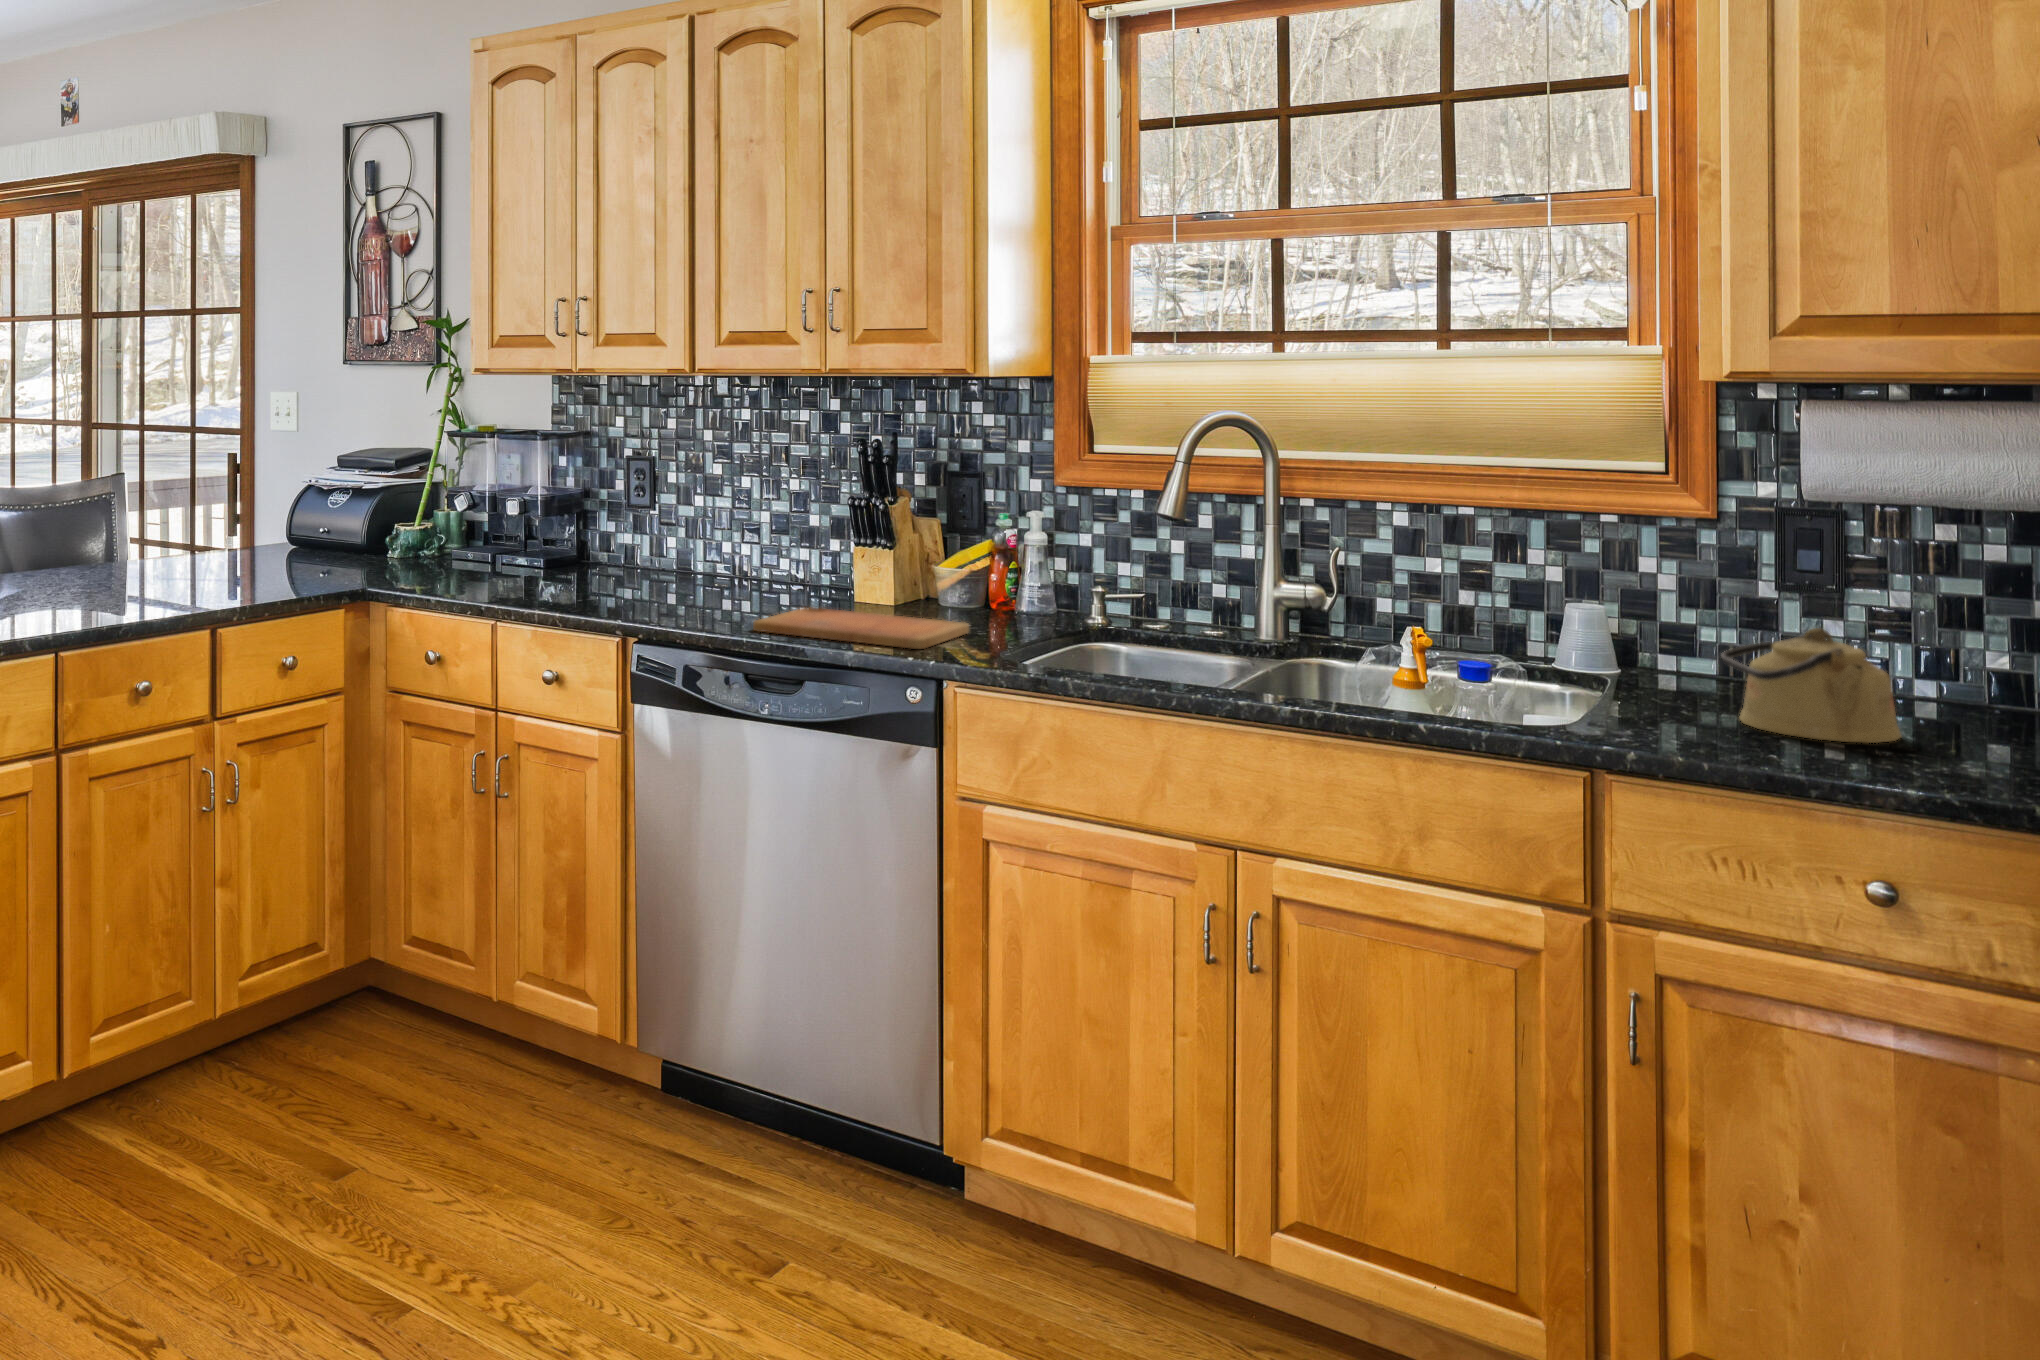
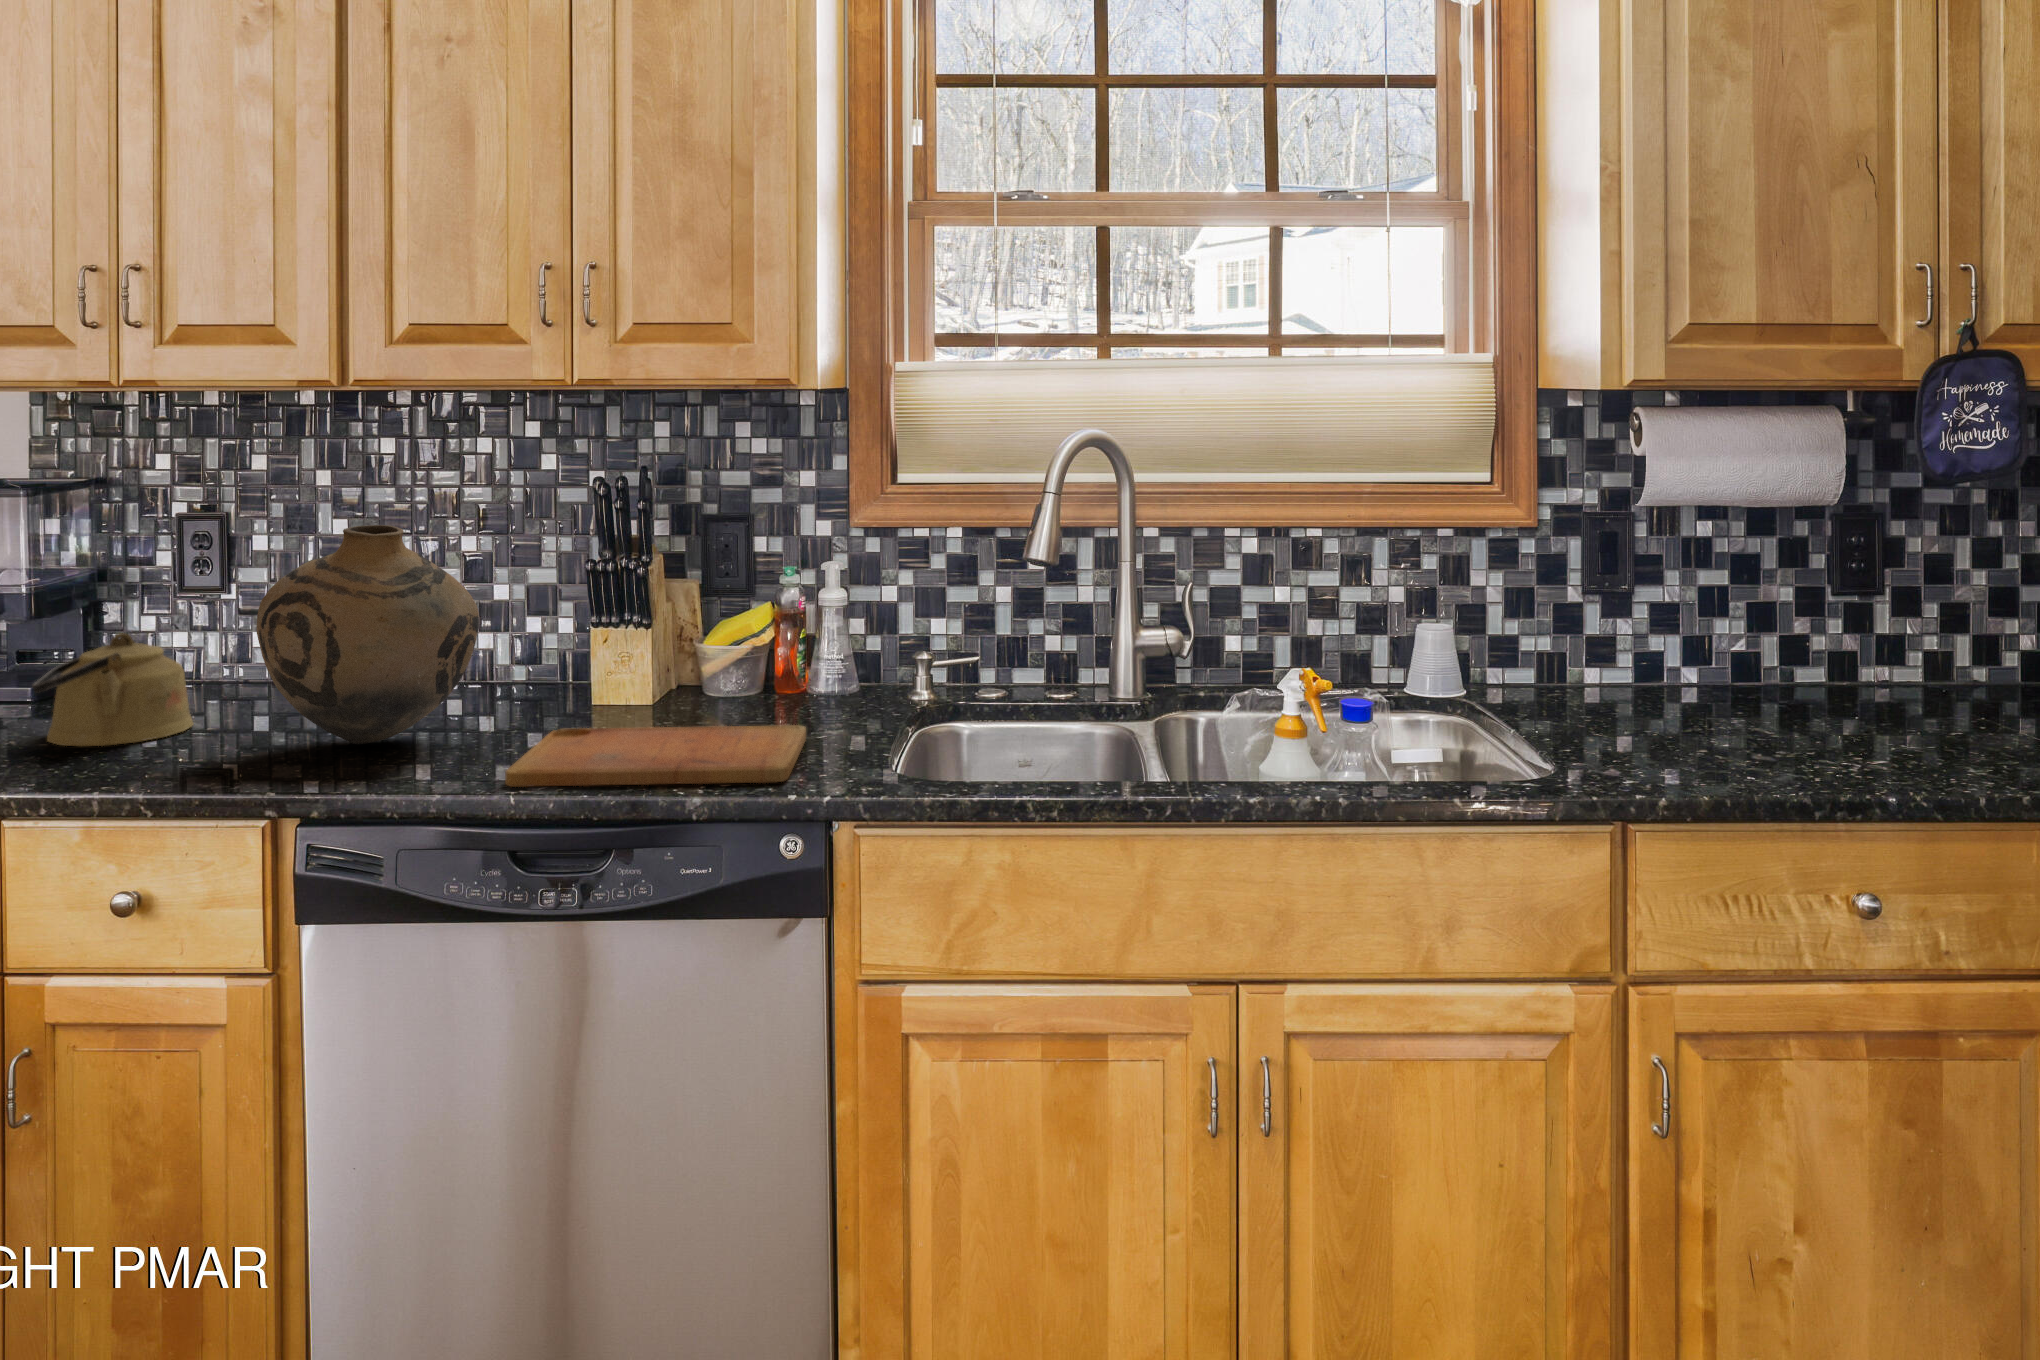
vase: none [636,463,768,604] -> present [257,525,479,744]
kettle: present [1721,628,1901,743] -> present [32,633,193,746]

